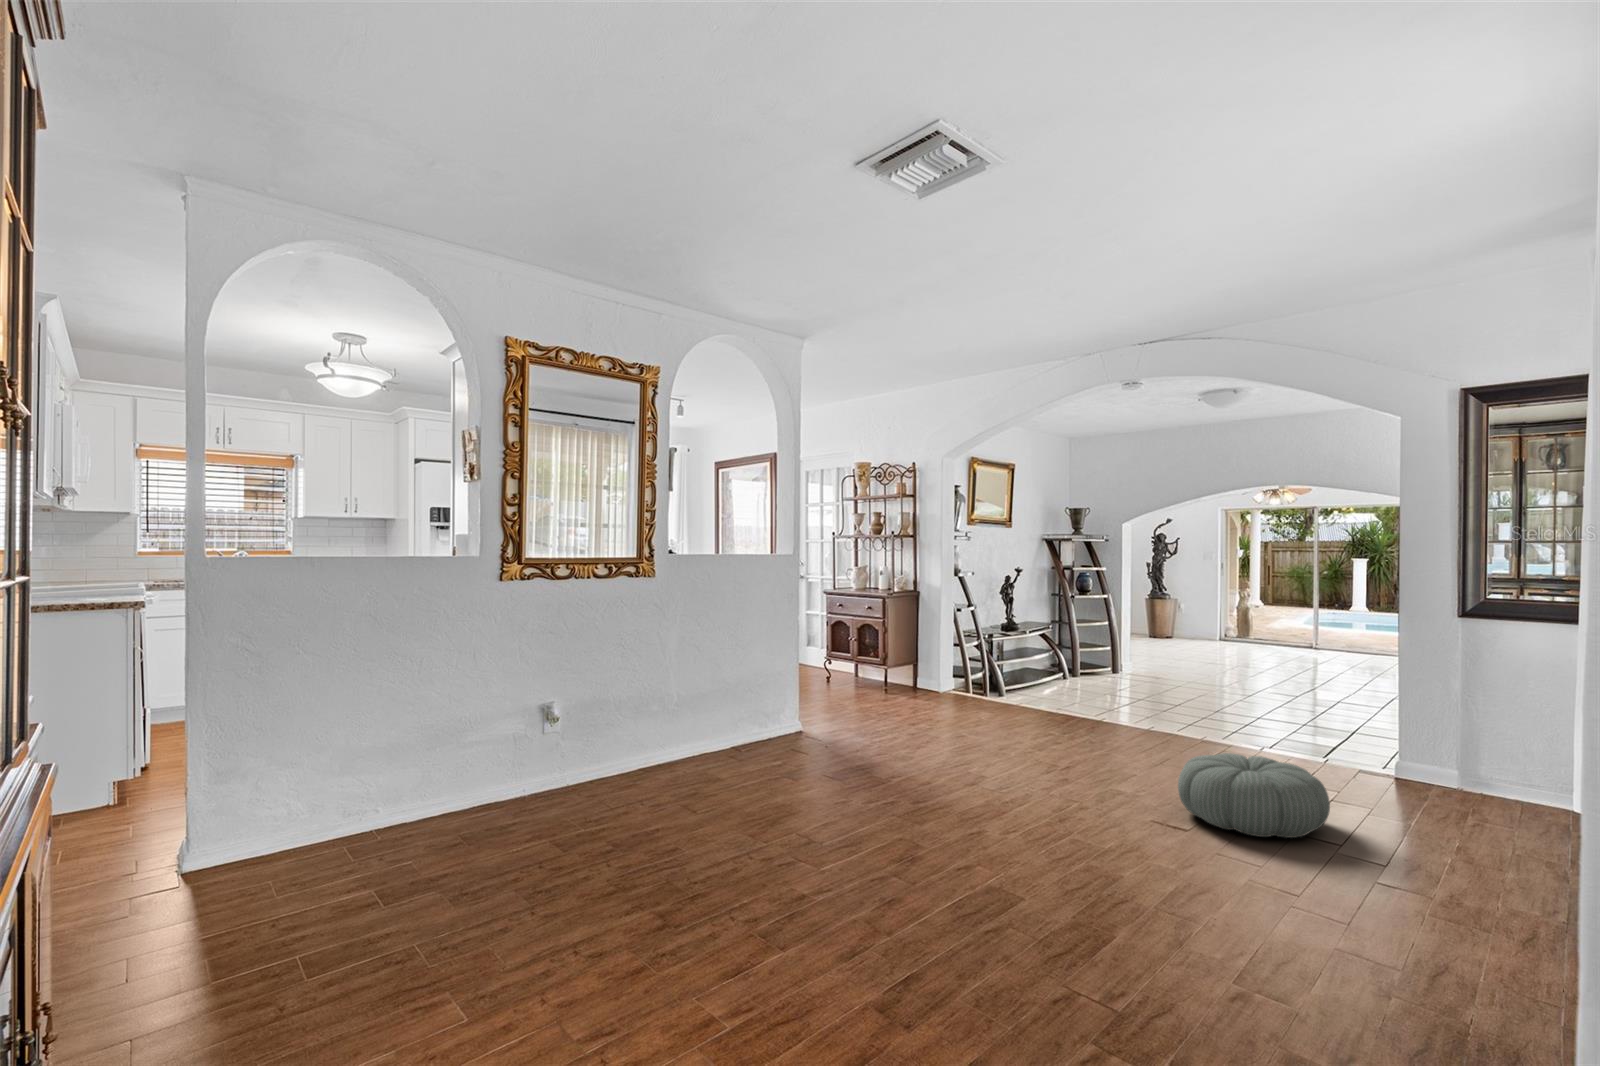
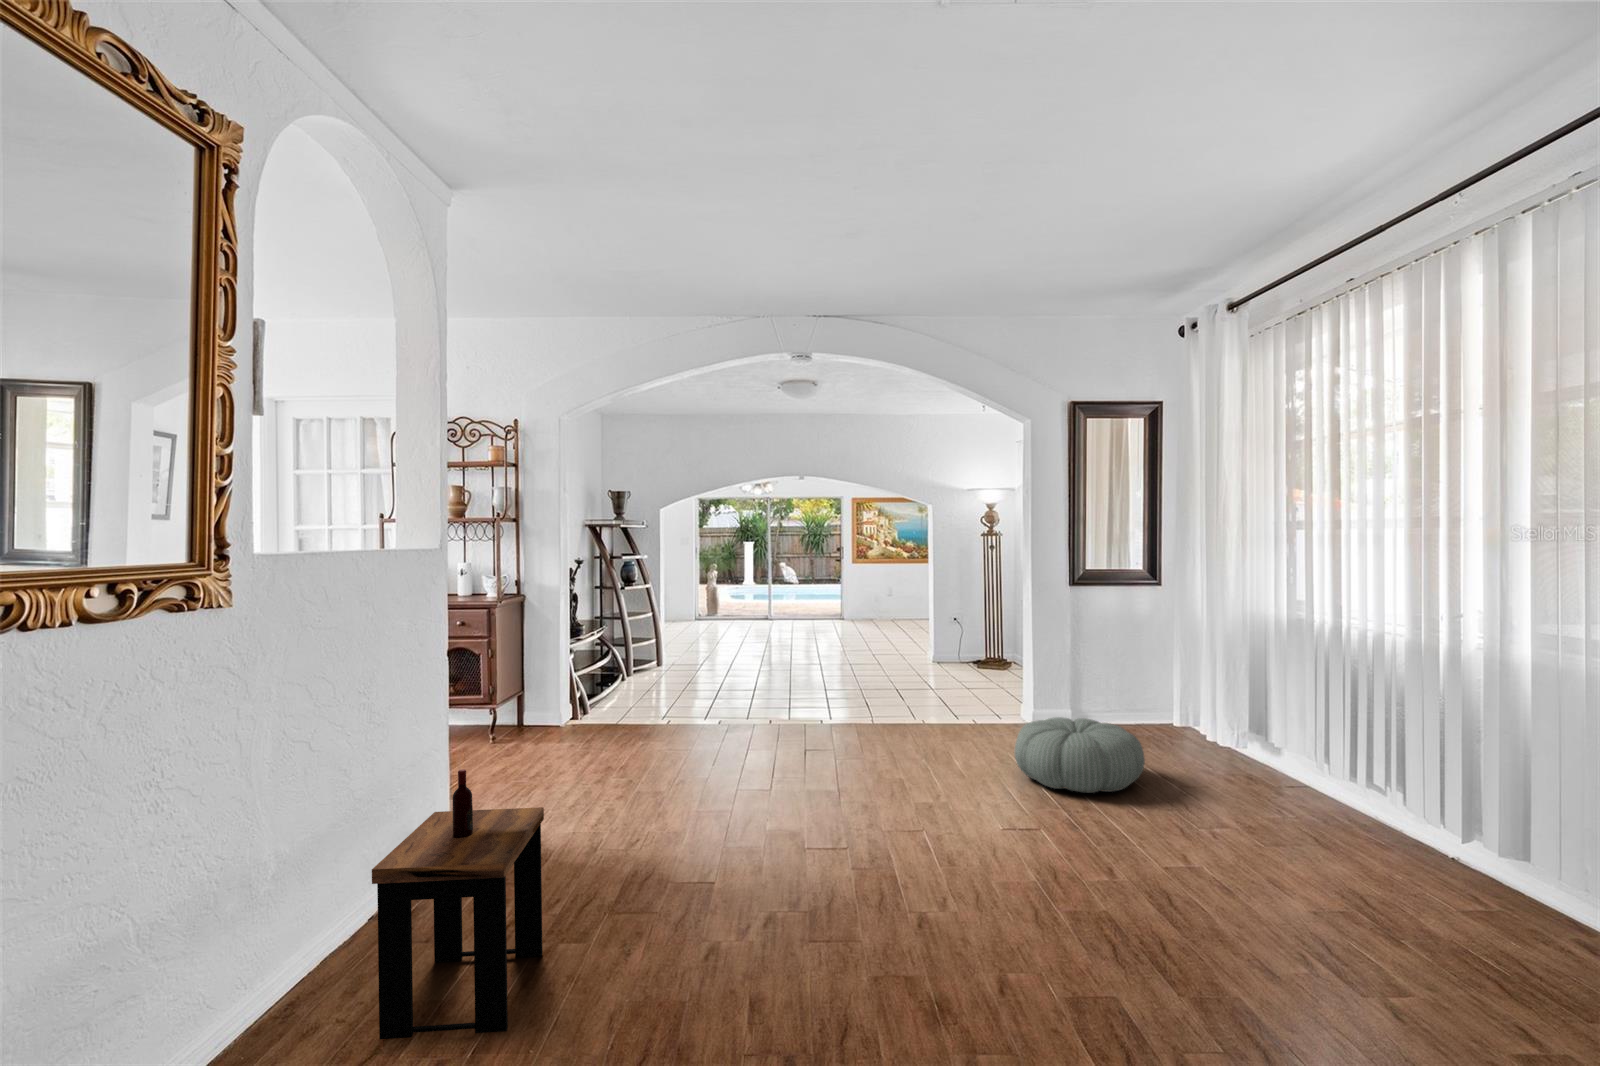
side table: none [637,662,727,783] -> present [372,769,544,1039]

